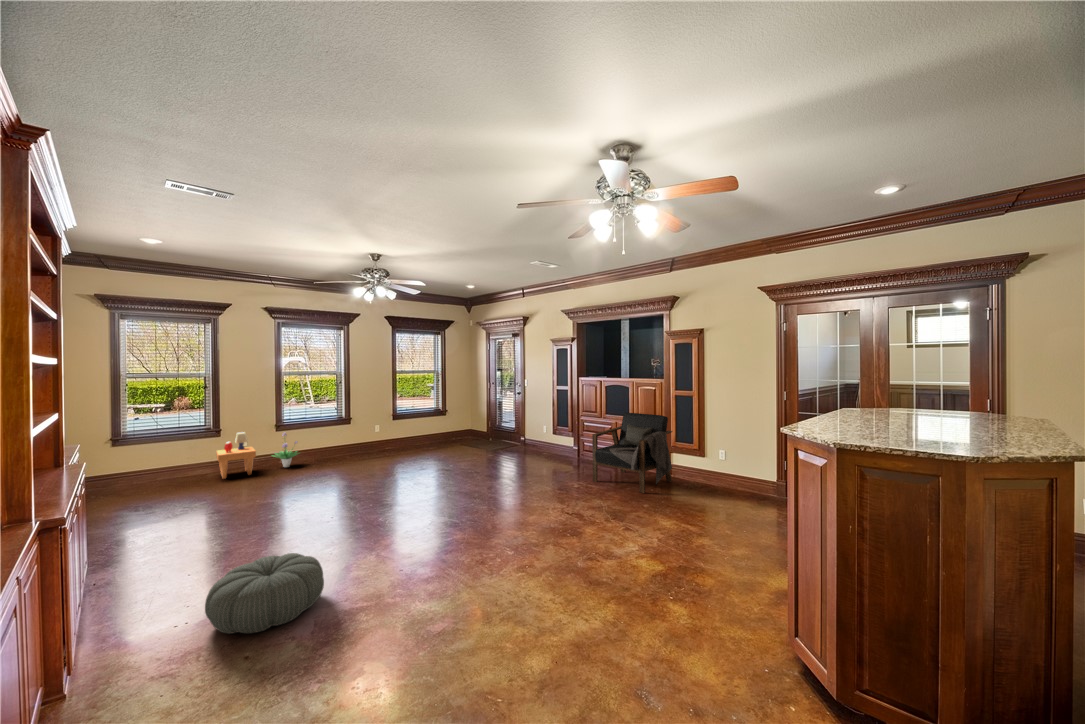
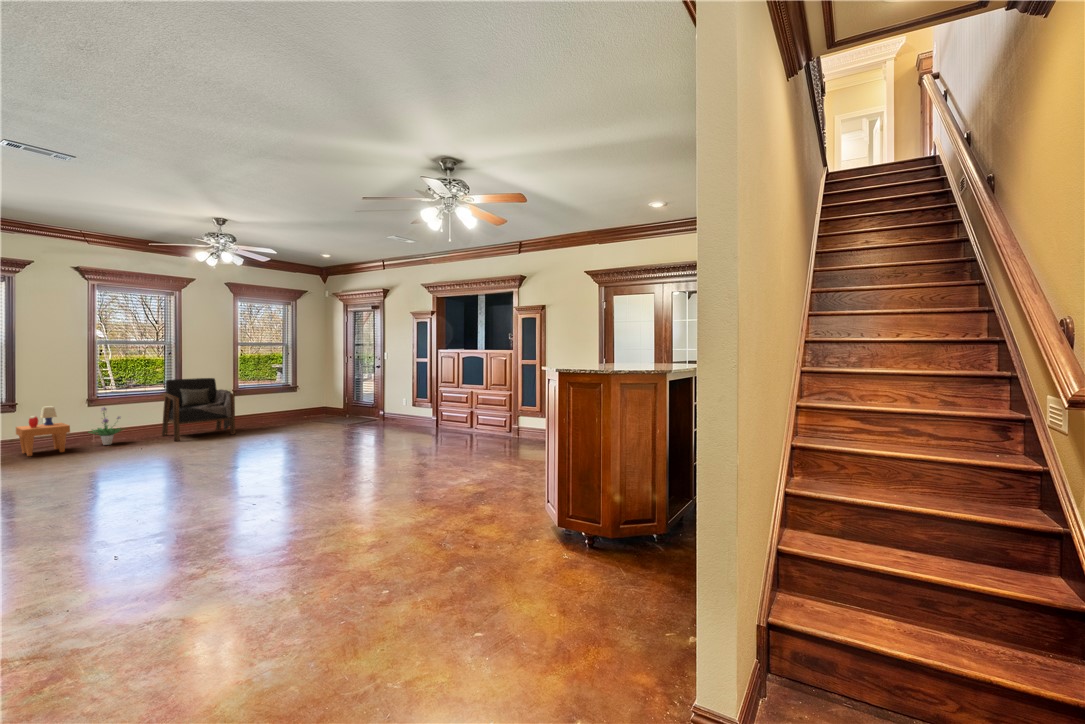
armchair: present [592,413,672,493] -> present [161,378,235,441]
pouf: present [205,553,324,634] -> none [82,486,193,540]

